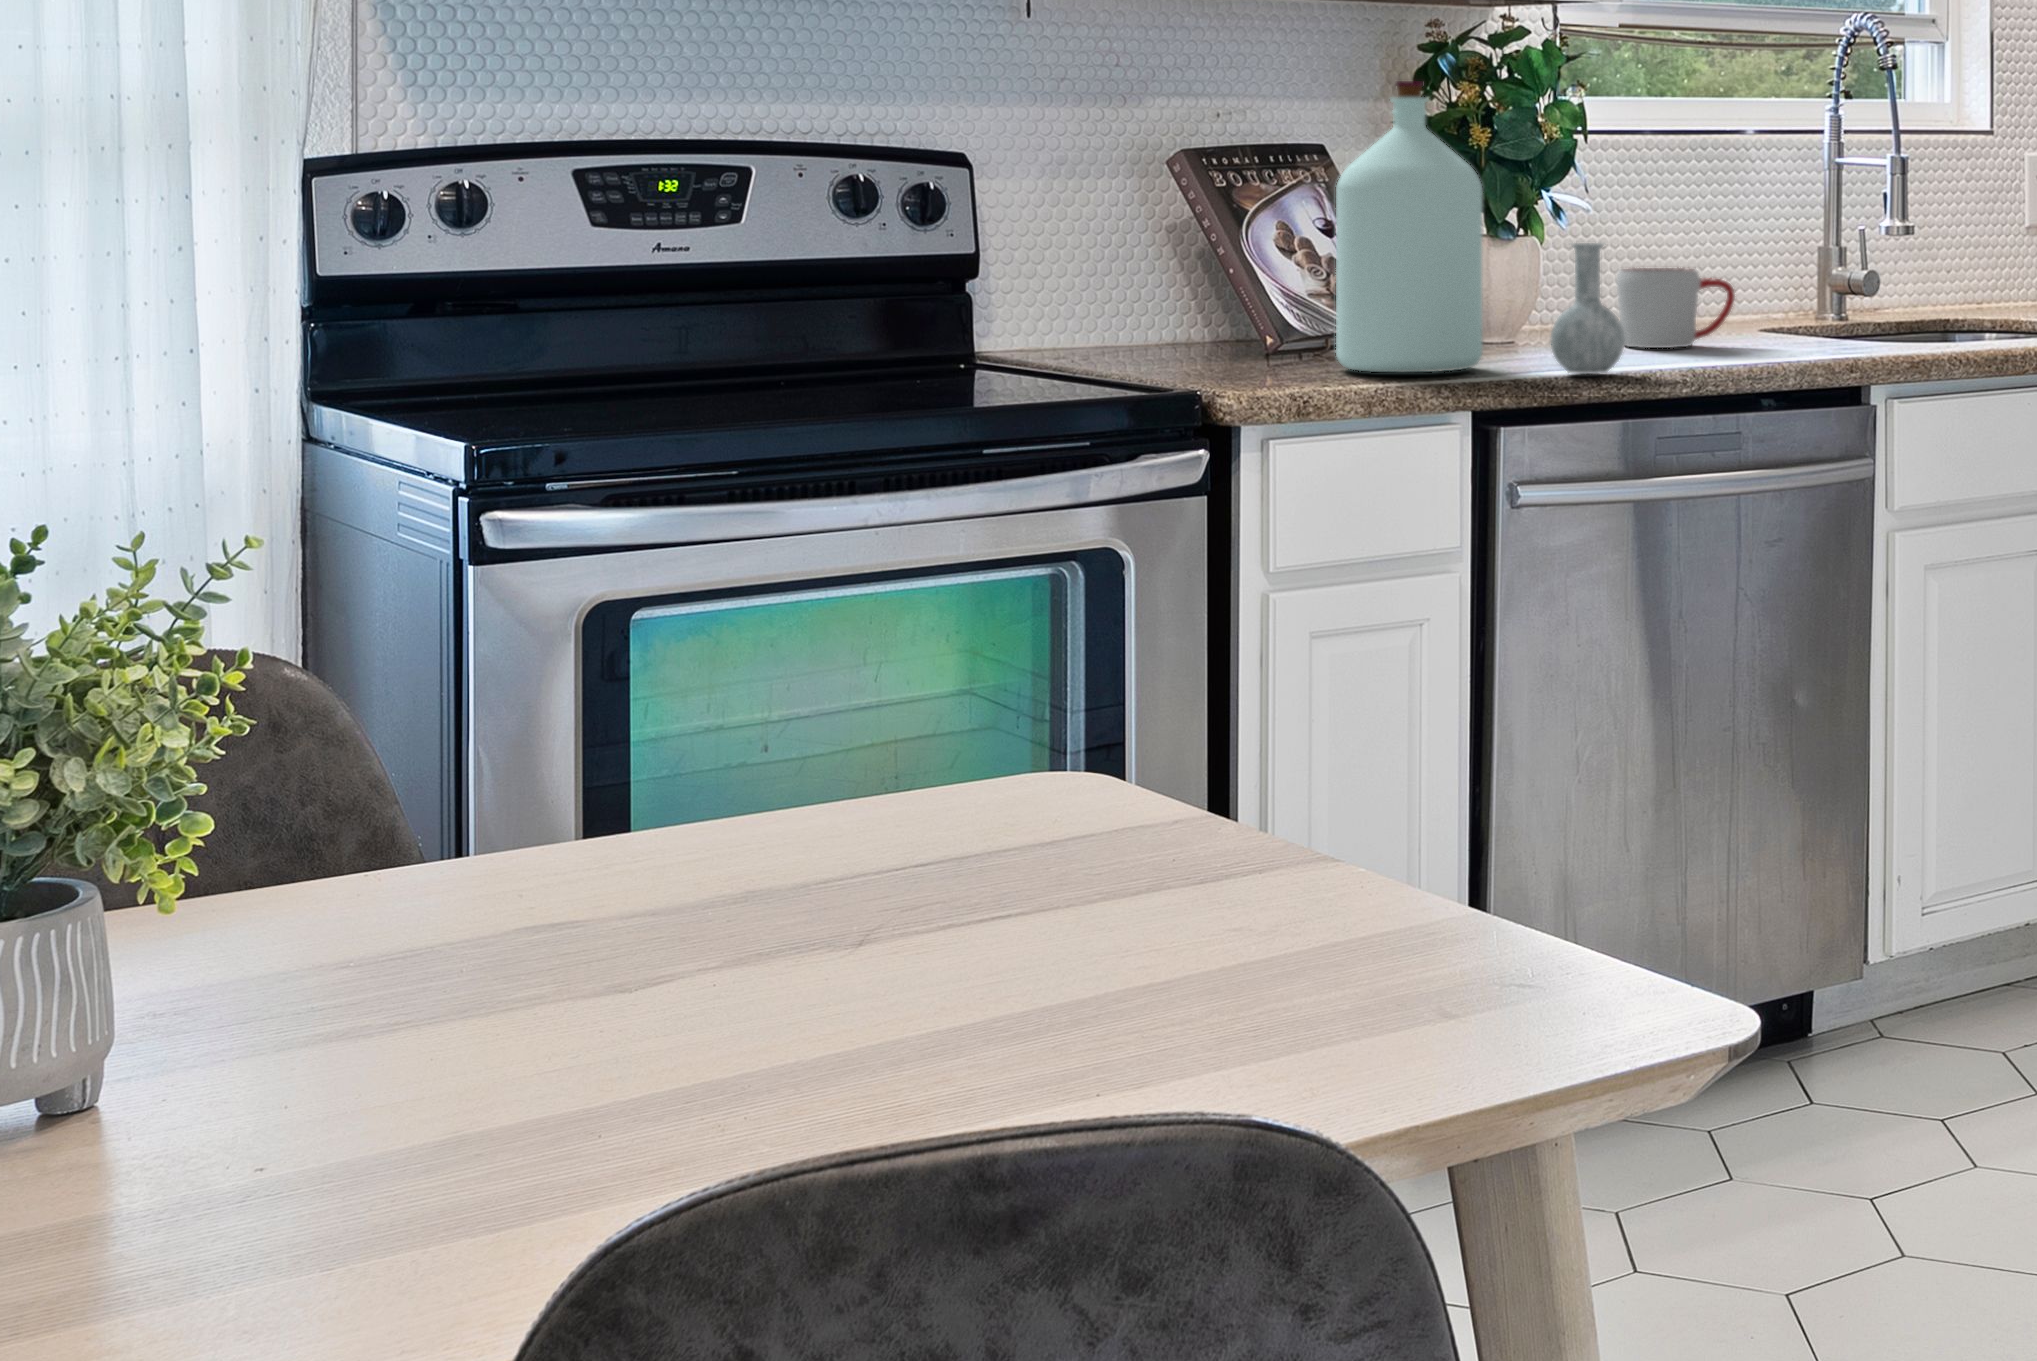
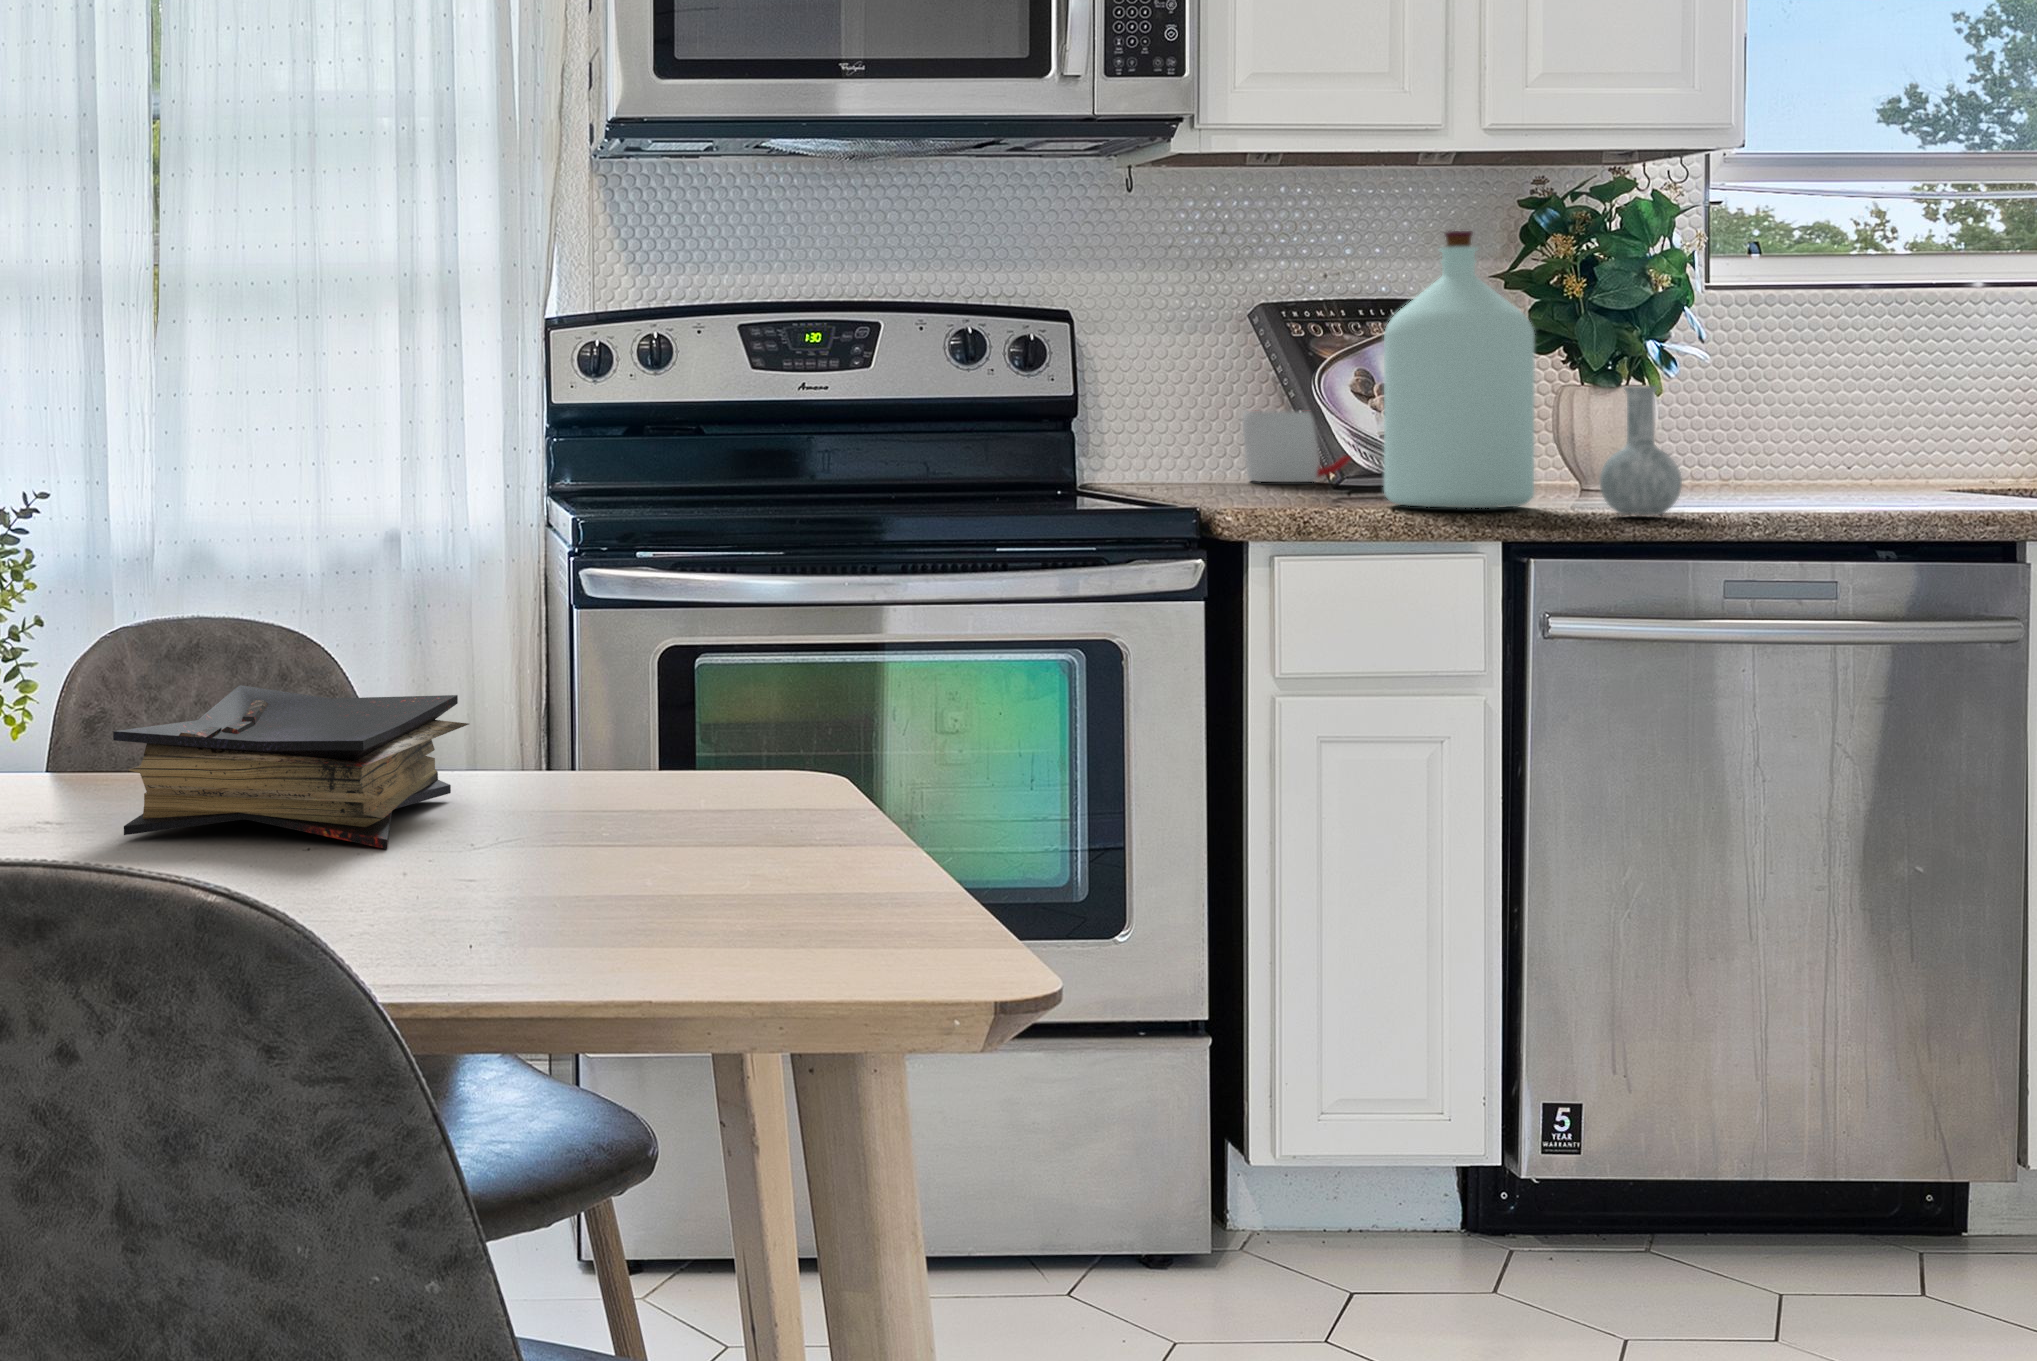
mug: present [1616,268,1735,348] -> present [1242,410,1351,482]
book: none [290,746,732,1037] -> present [113,685,469,849]

